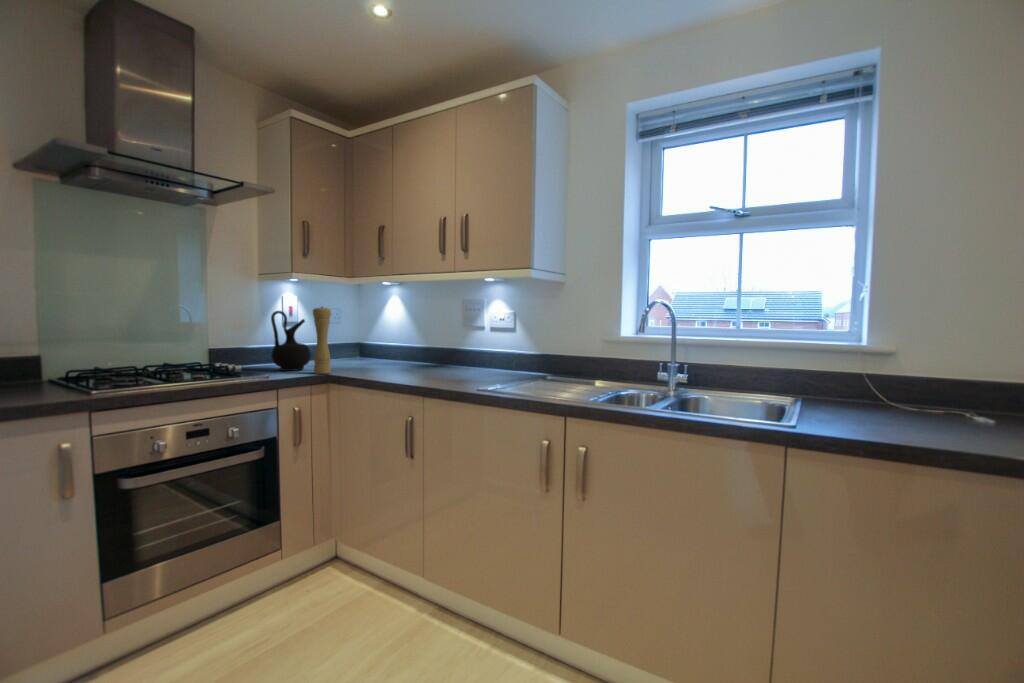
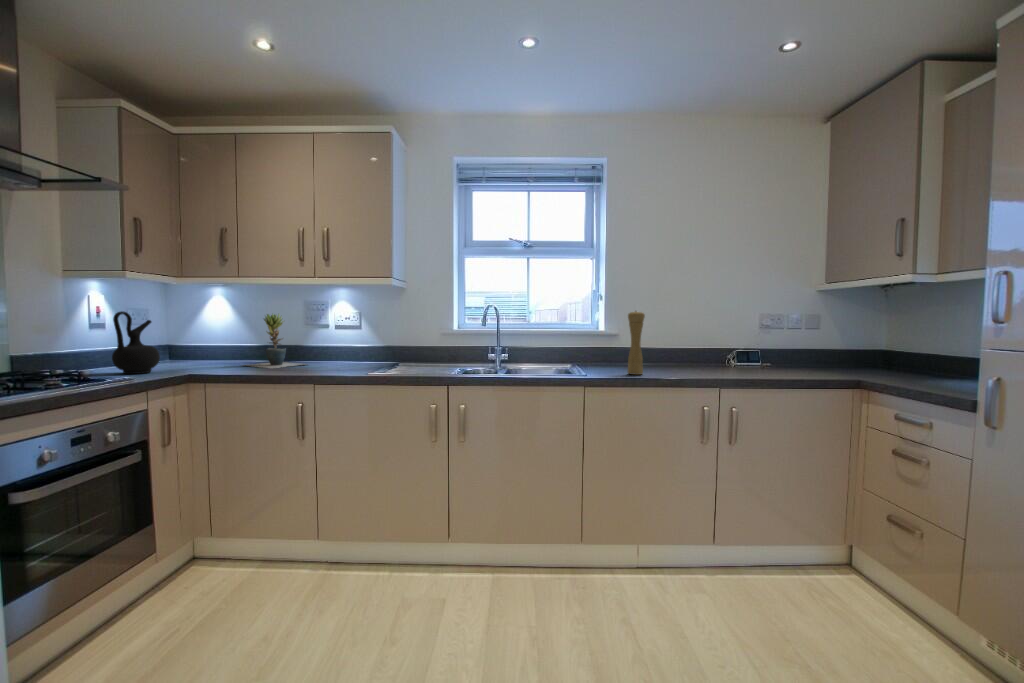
pepper mill: present [313,307,331,374] -> present [628,311,645,375]
potted plant: none [391,313,453,373] -> present [244,314,306,368]

